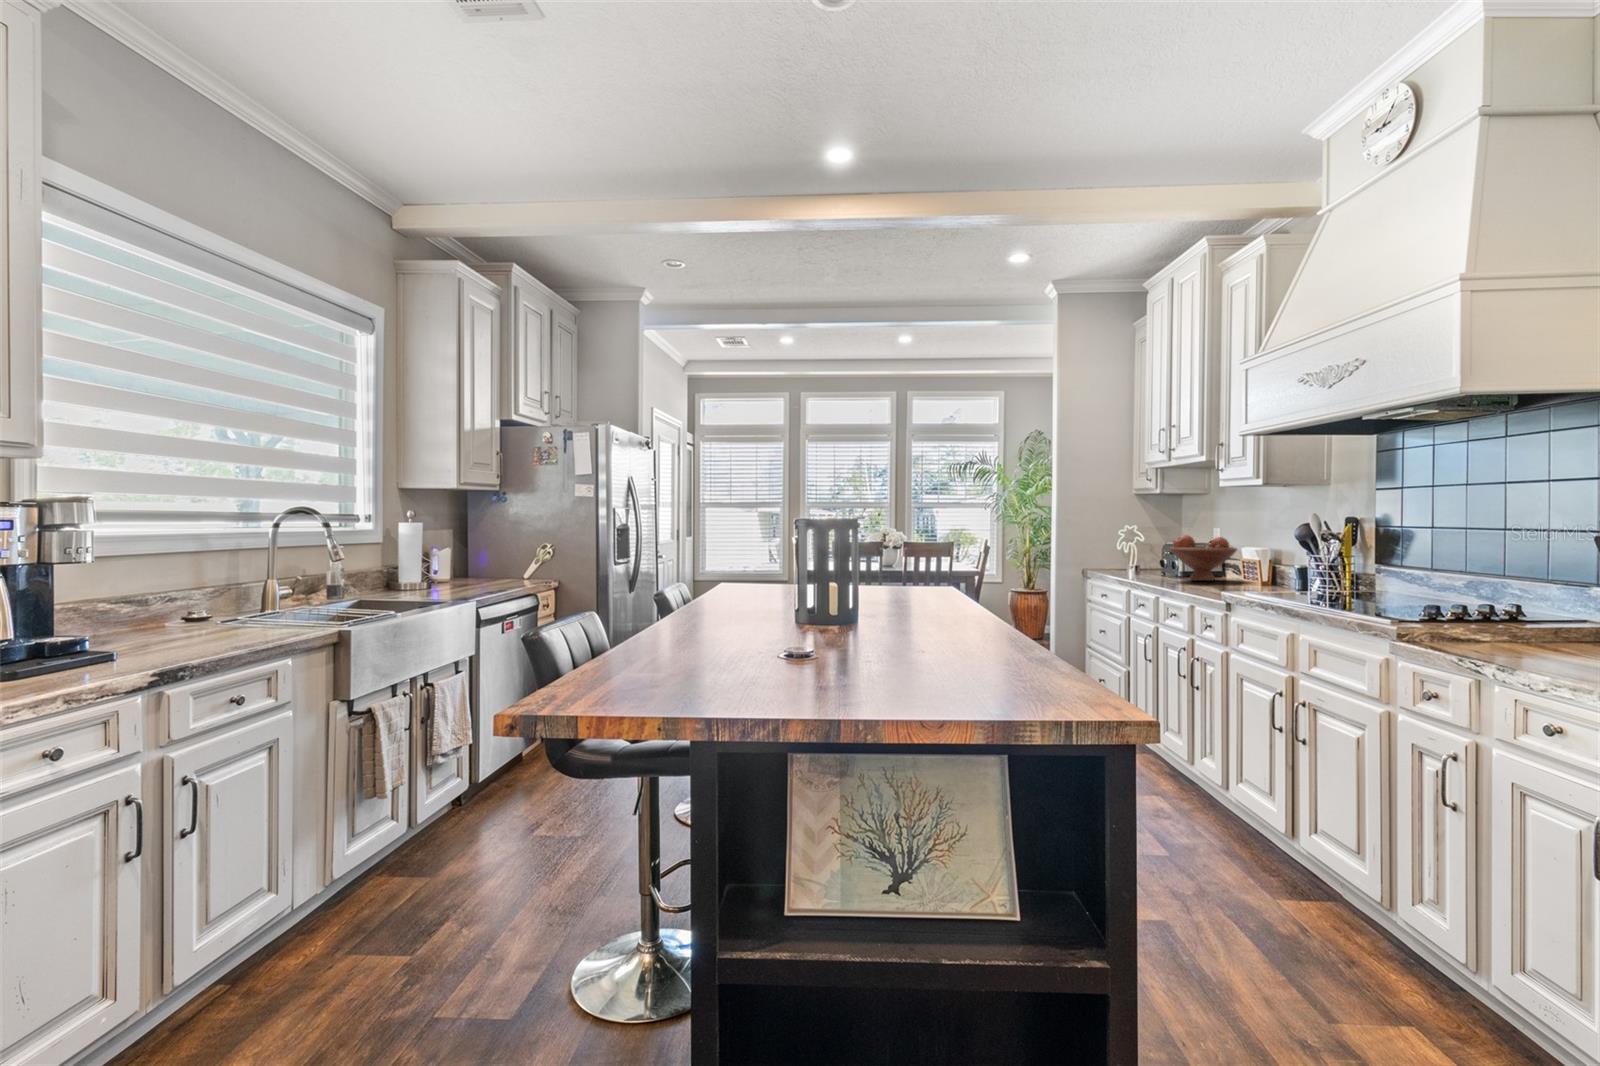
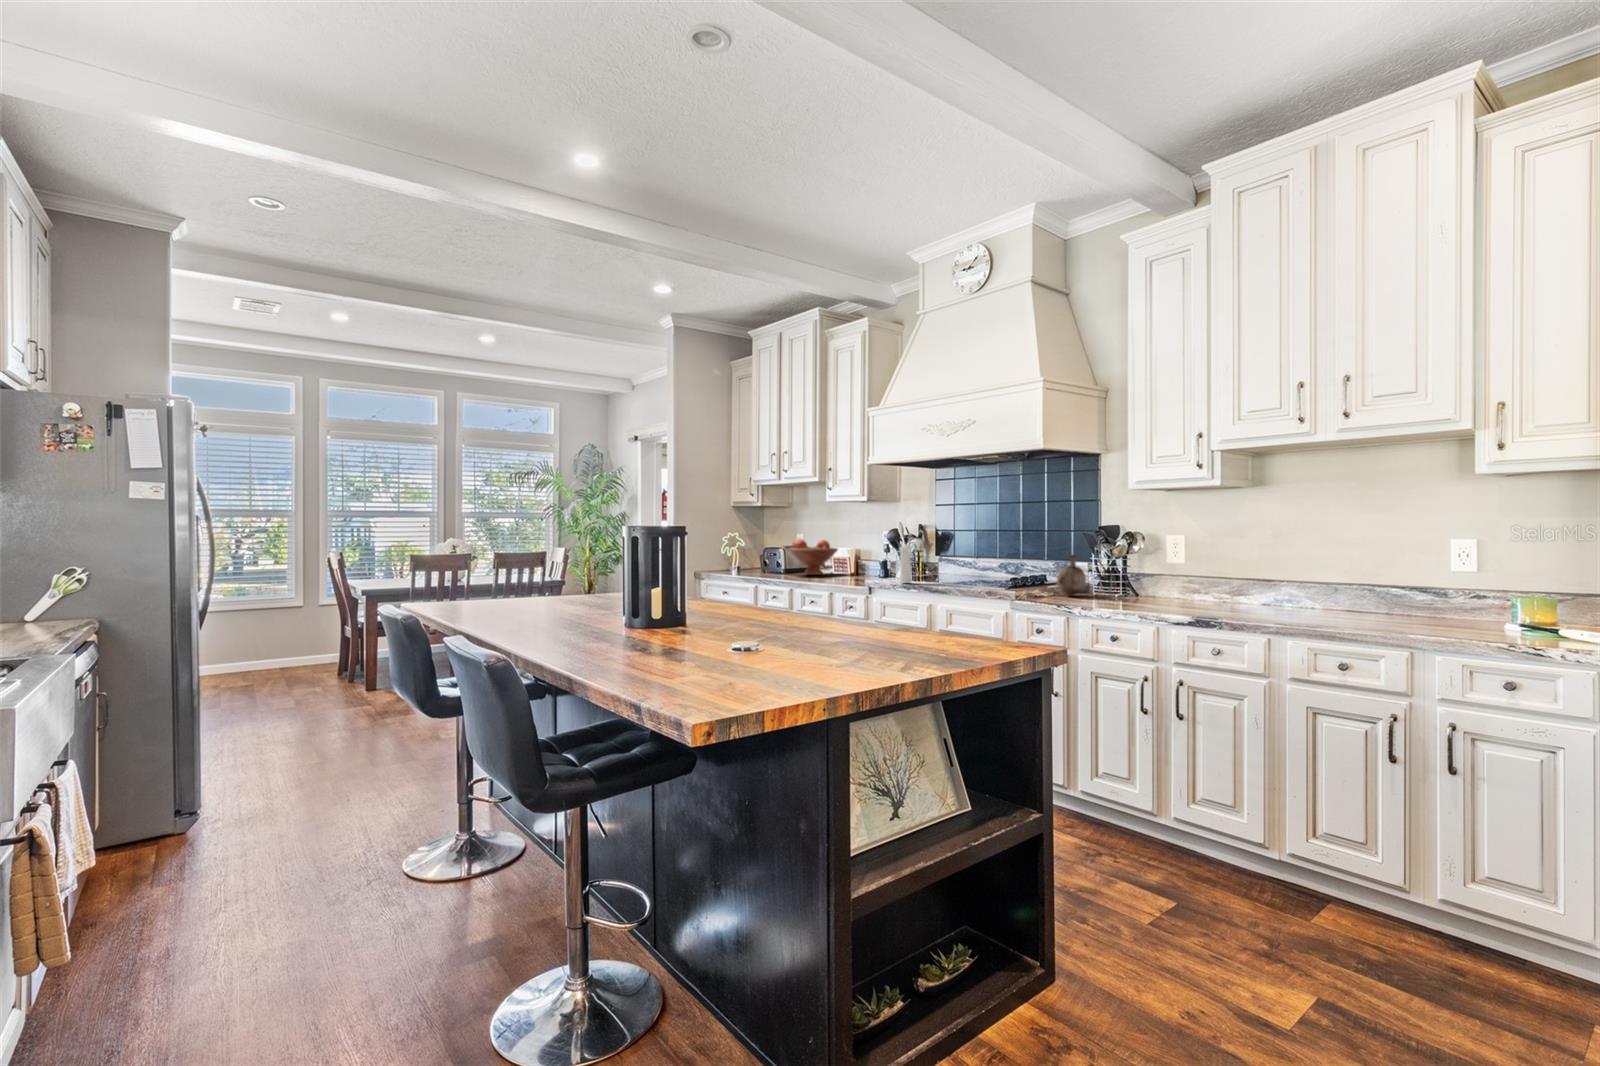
pepper mill: none [1278,540,1322,600] -> present [899,539,922,583]
vase: none [1465,576,1529,641] -> present [1057,555,1086,596]

